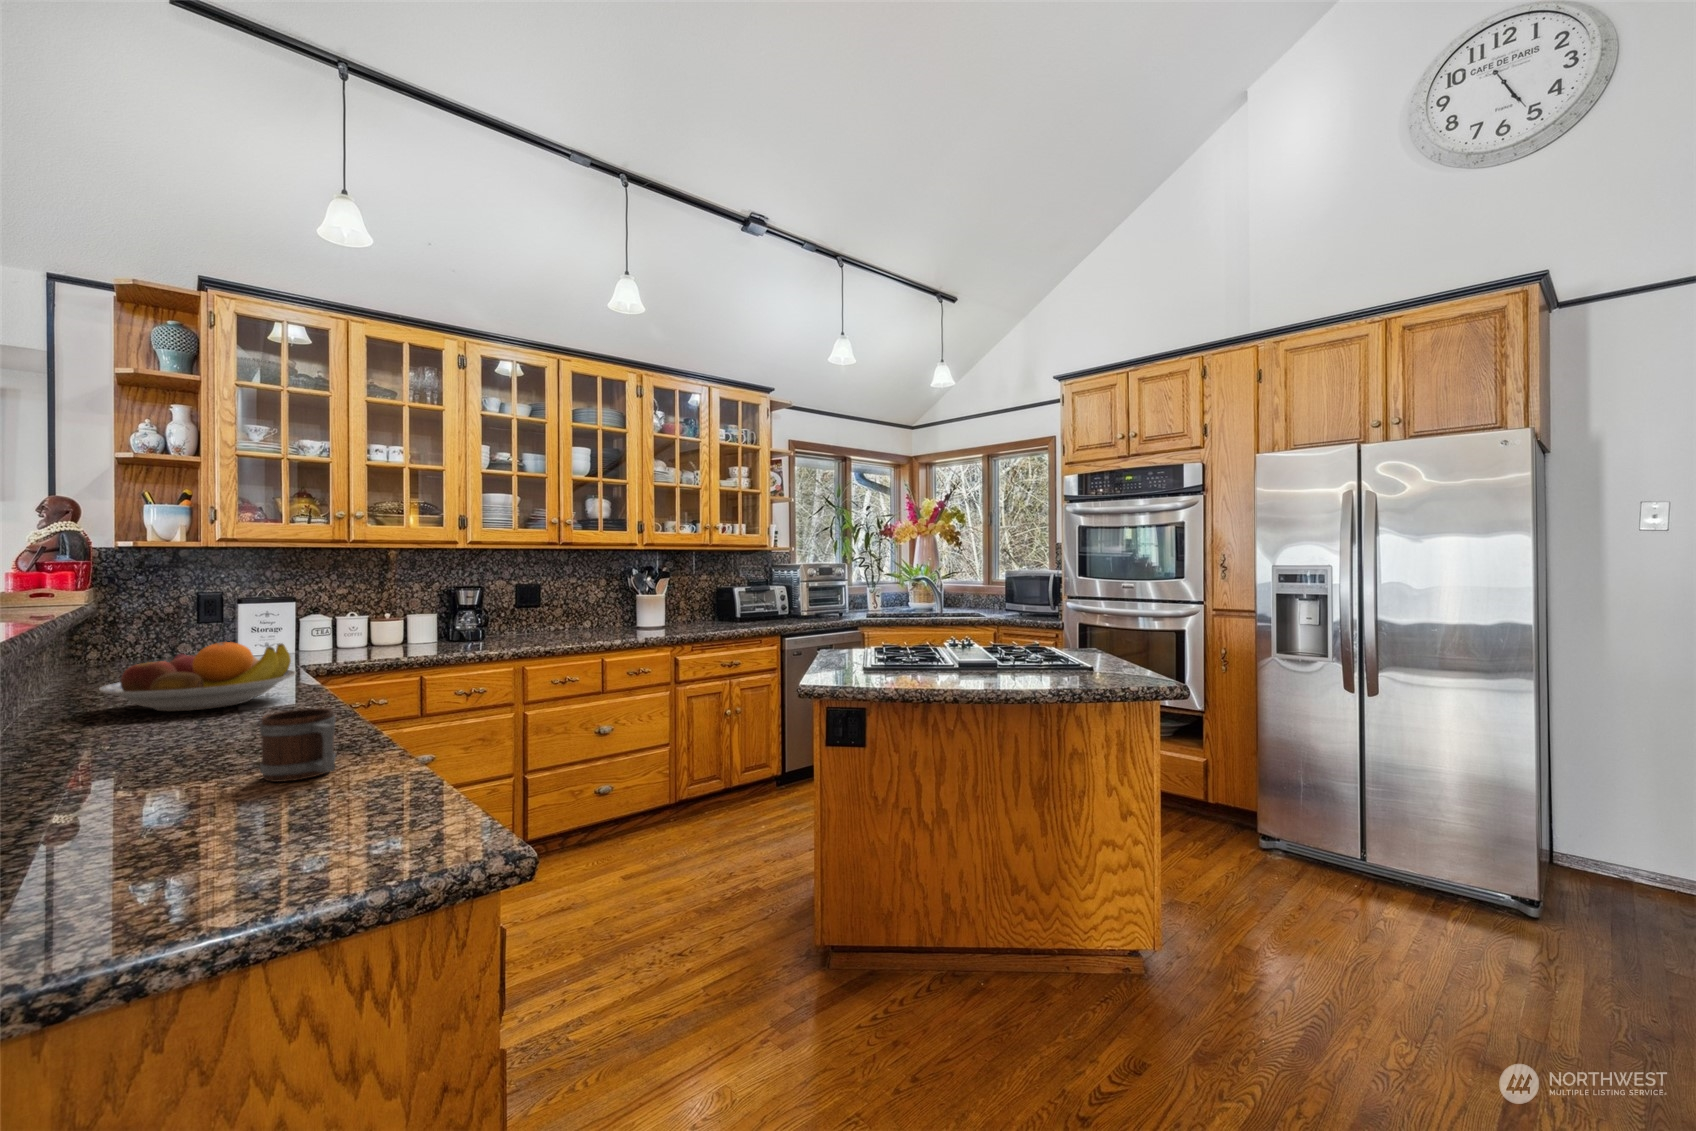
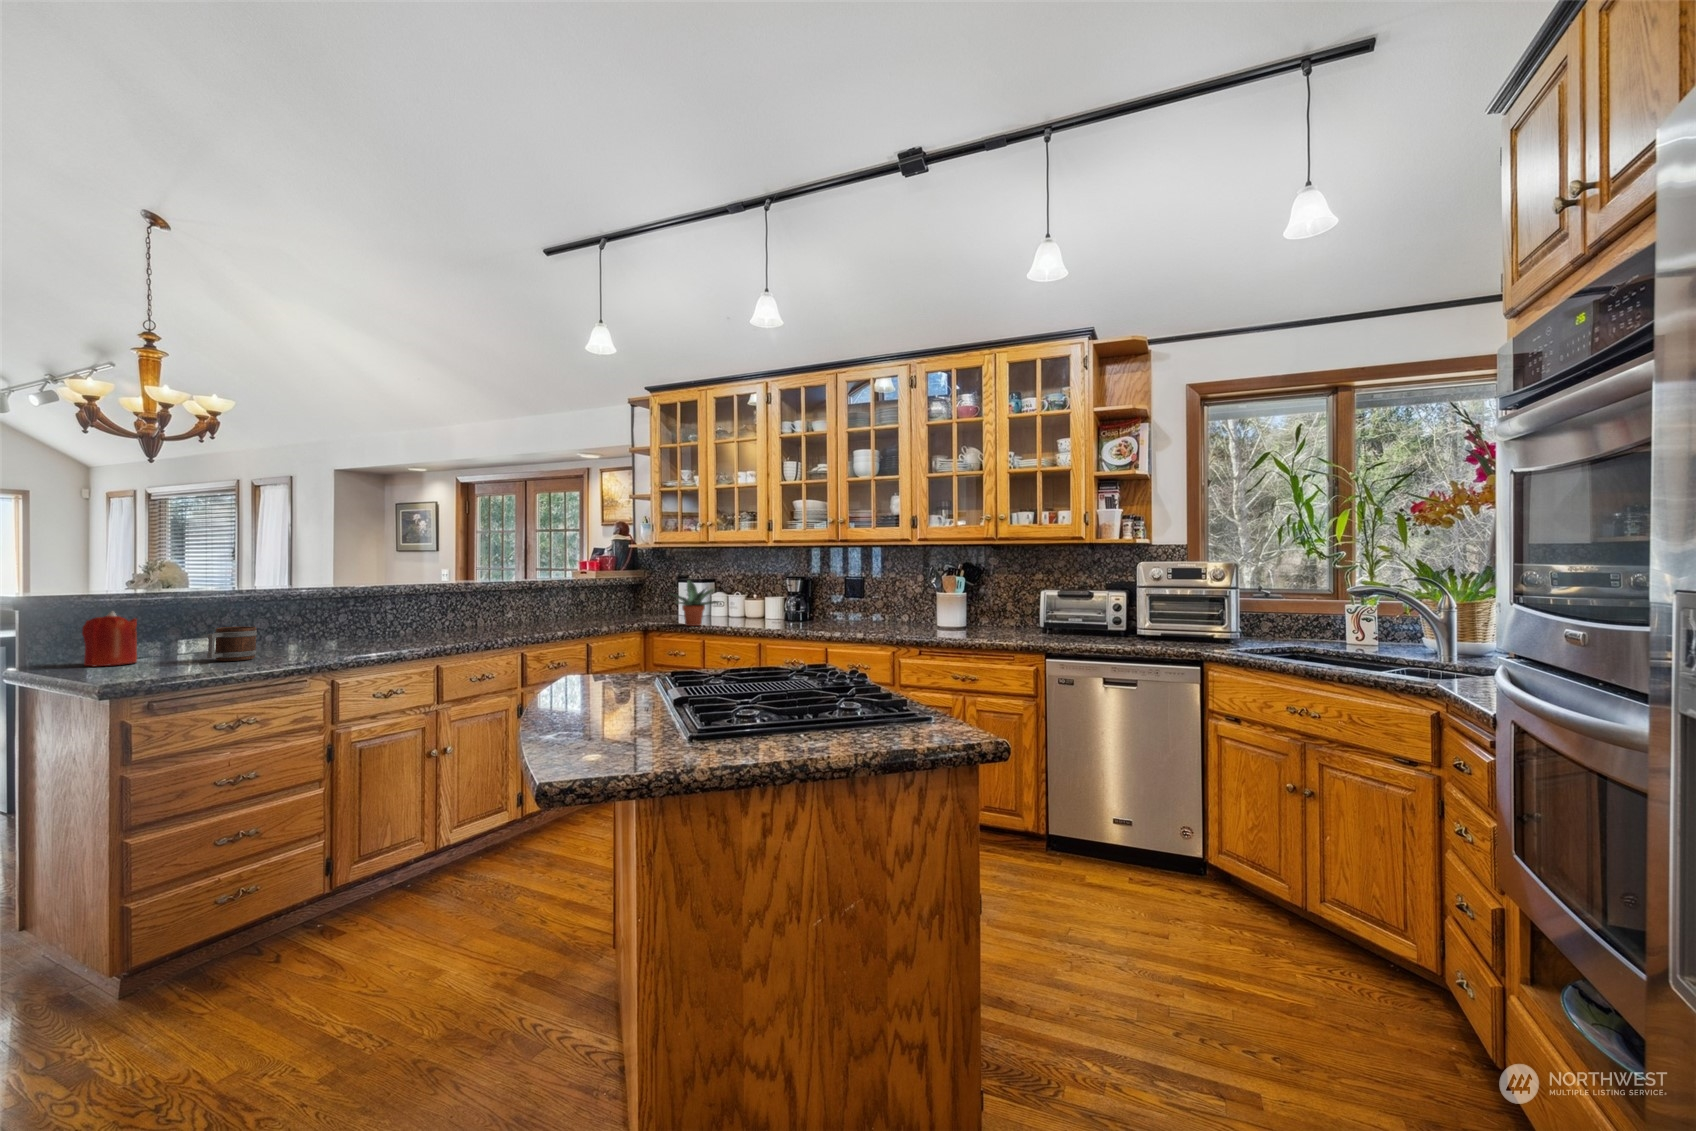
potted plant: none [330,595,419,659] -> present [670,580,719,626]
fruit bowl: present [99,642,296,711] -> none [431,599,523,635]
candle: none [90,710,211,851] -> present [82,611,137,666]

